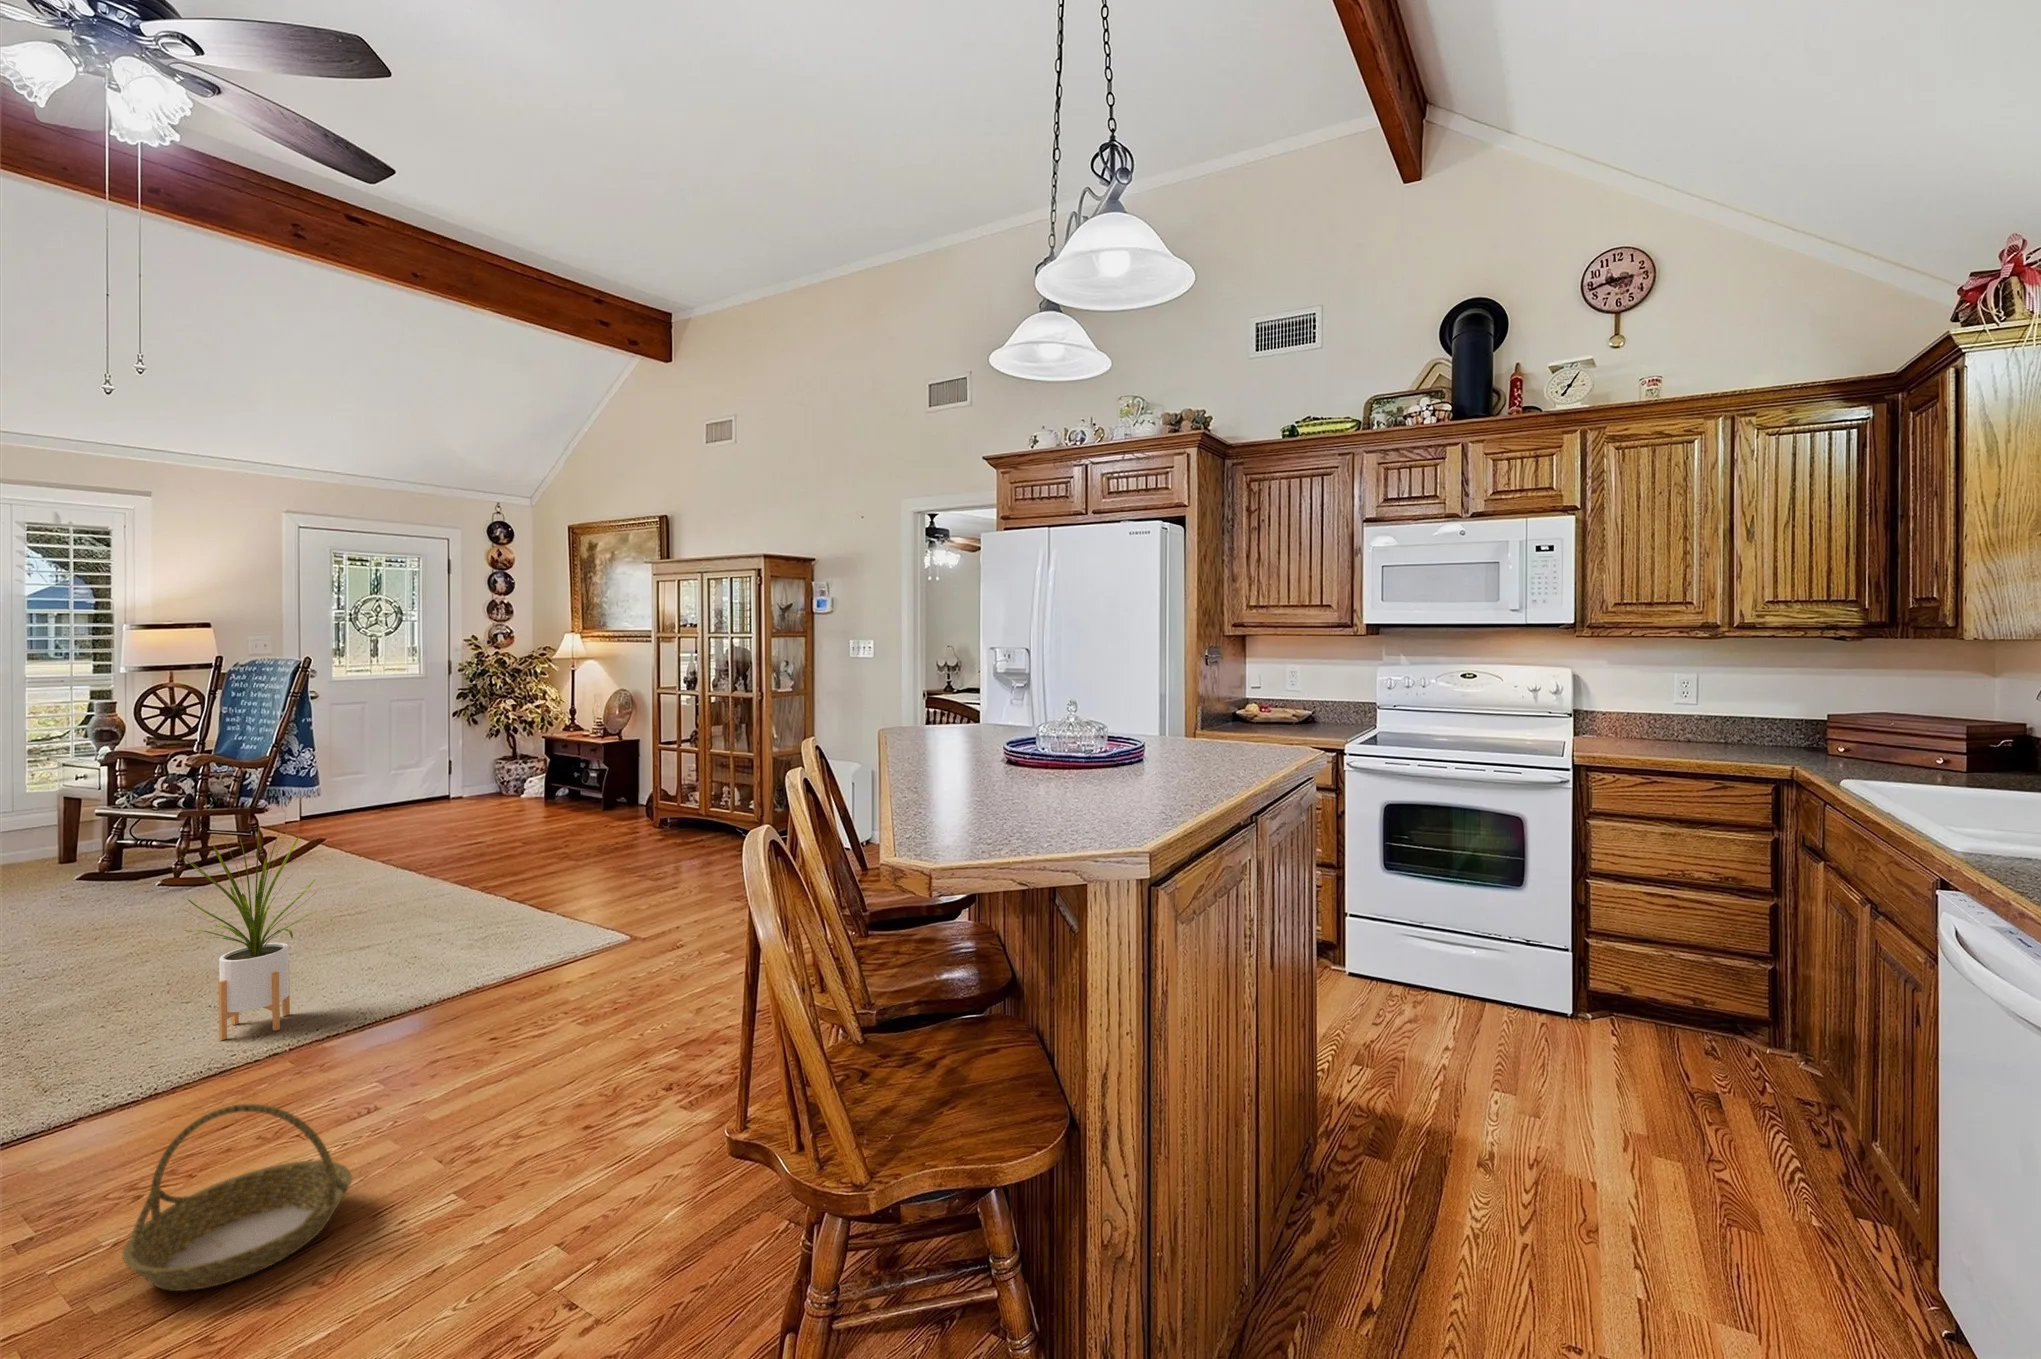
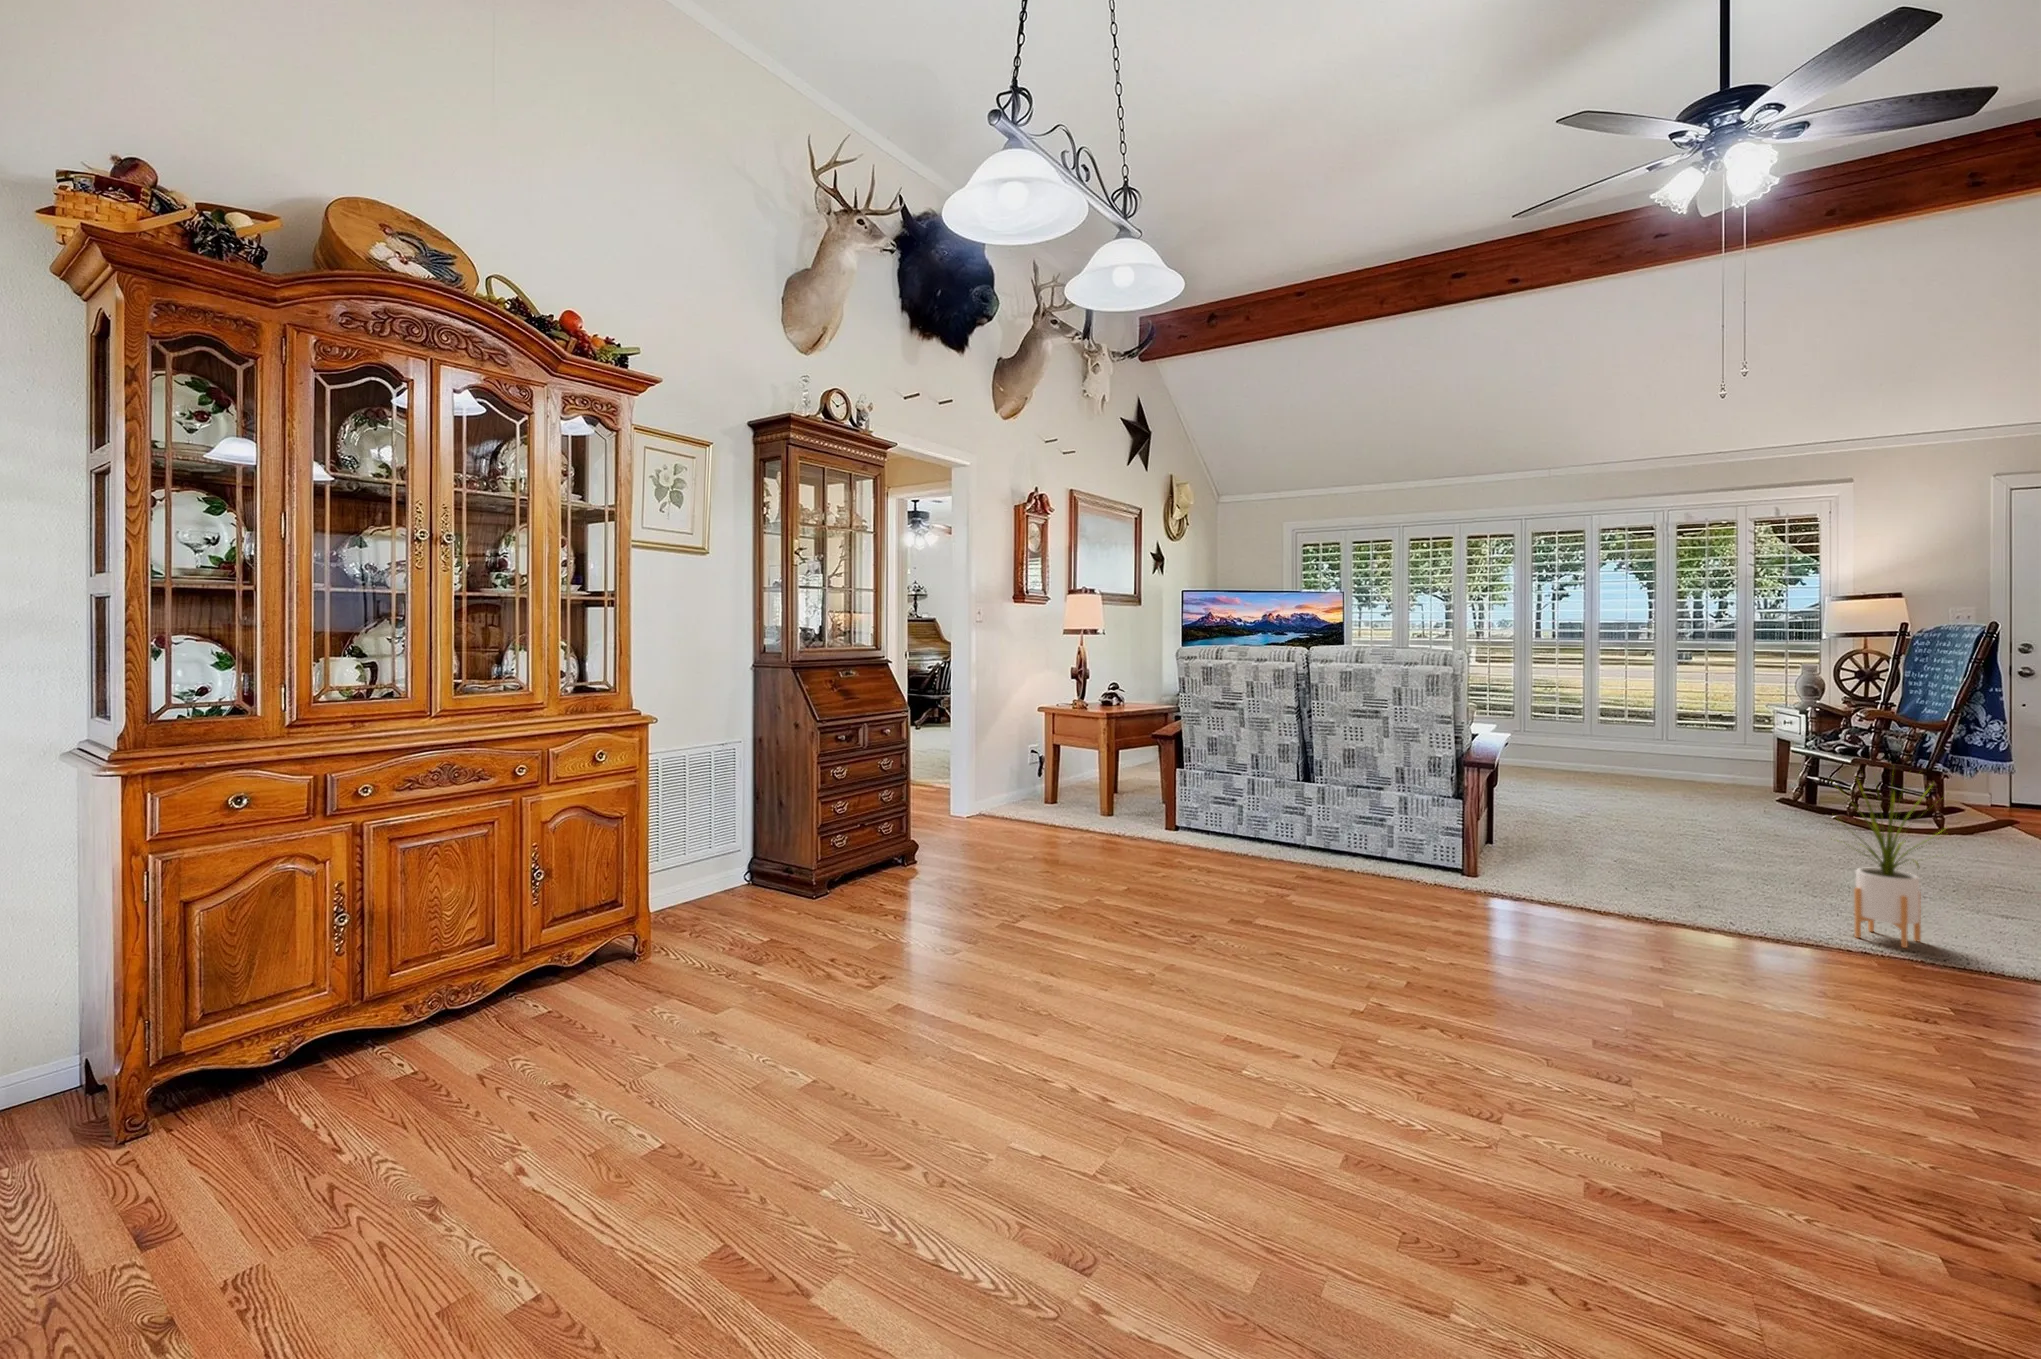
basket: present [122,1104,352,1291] -> none [1748,945,1921,1077]

